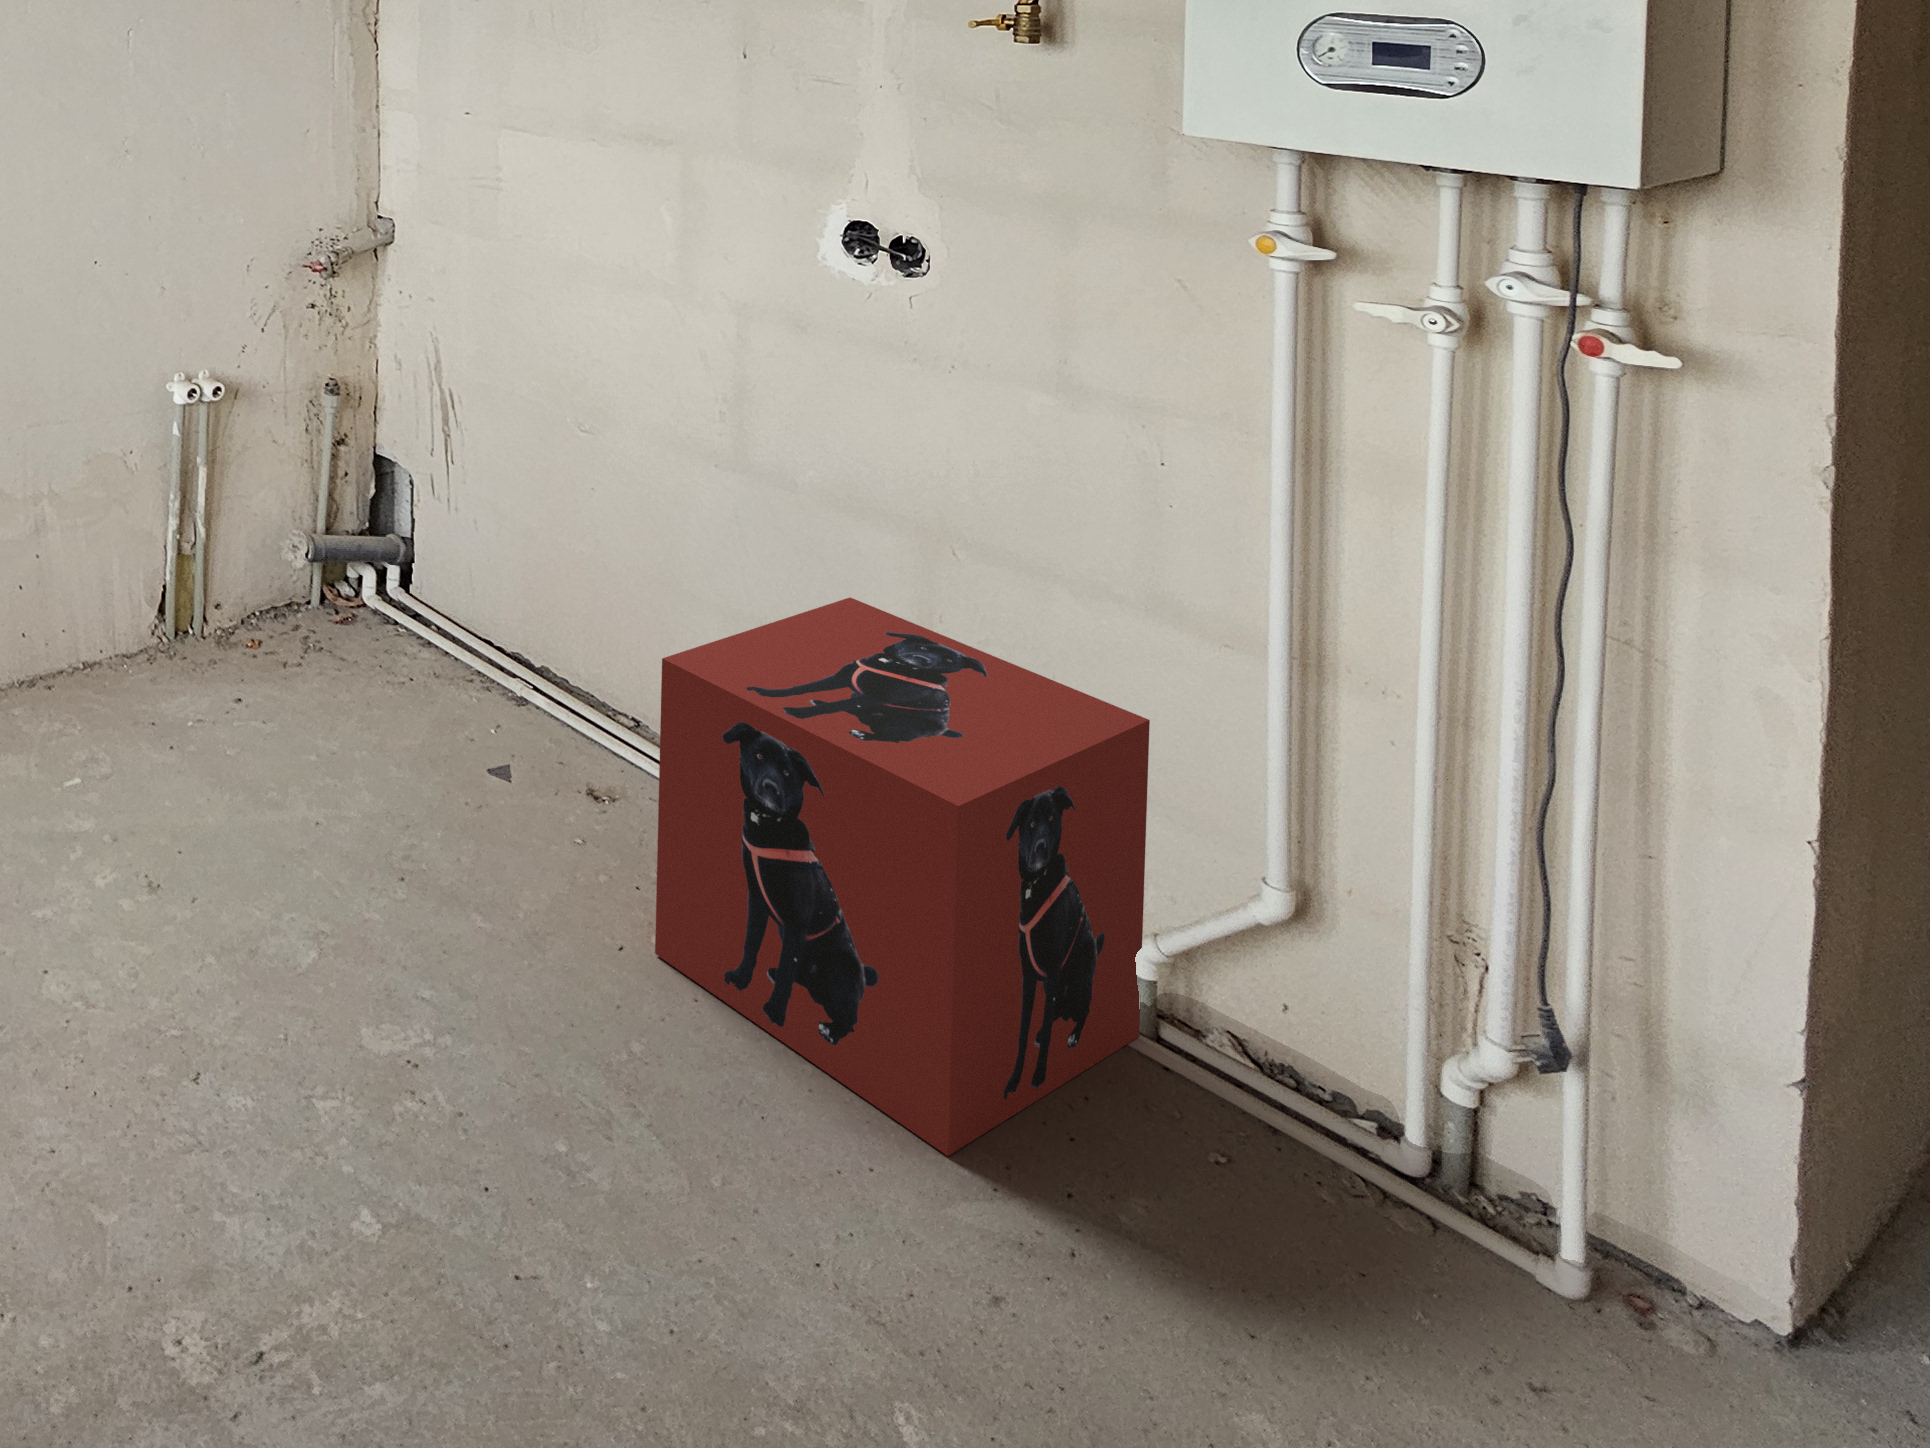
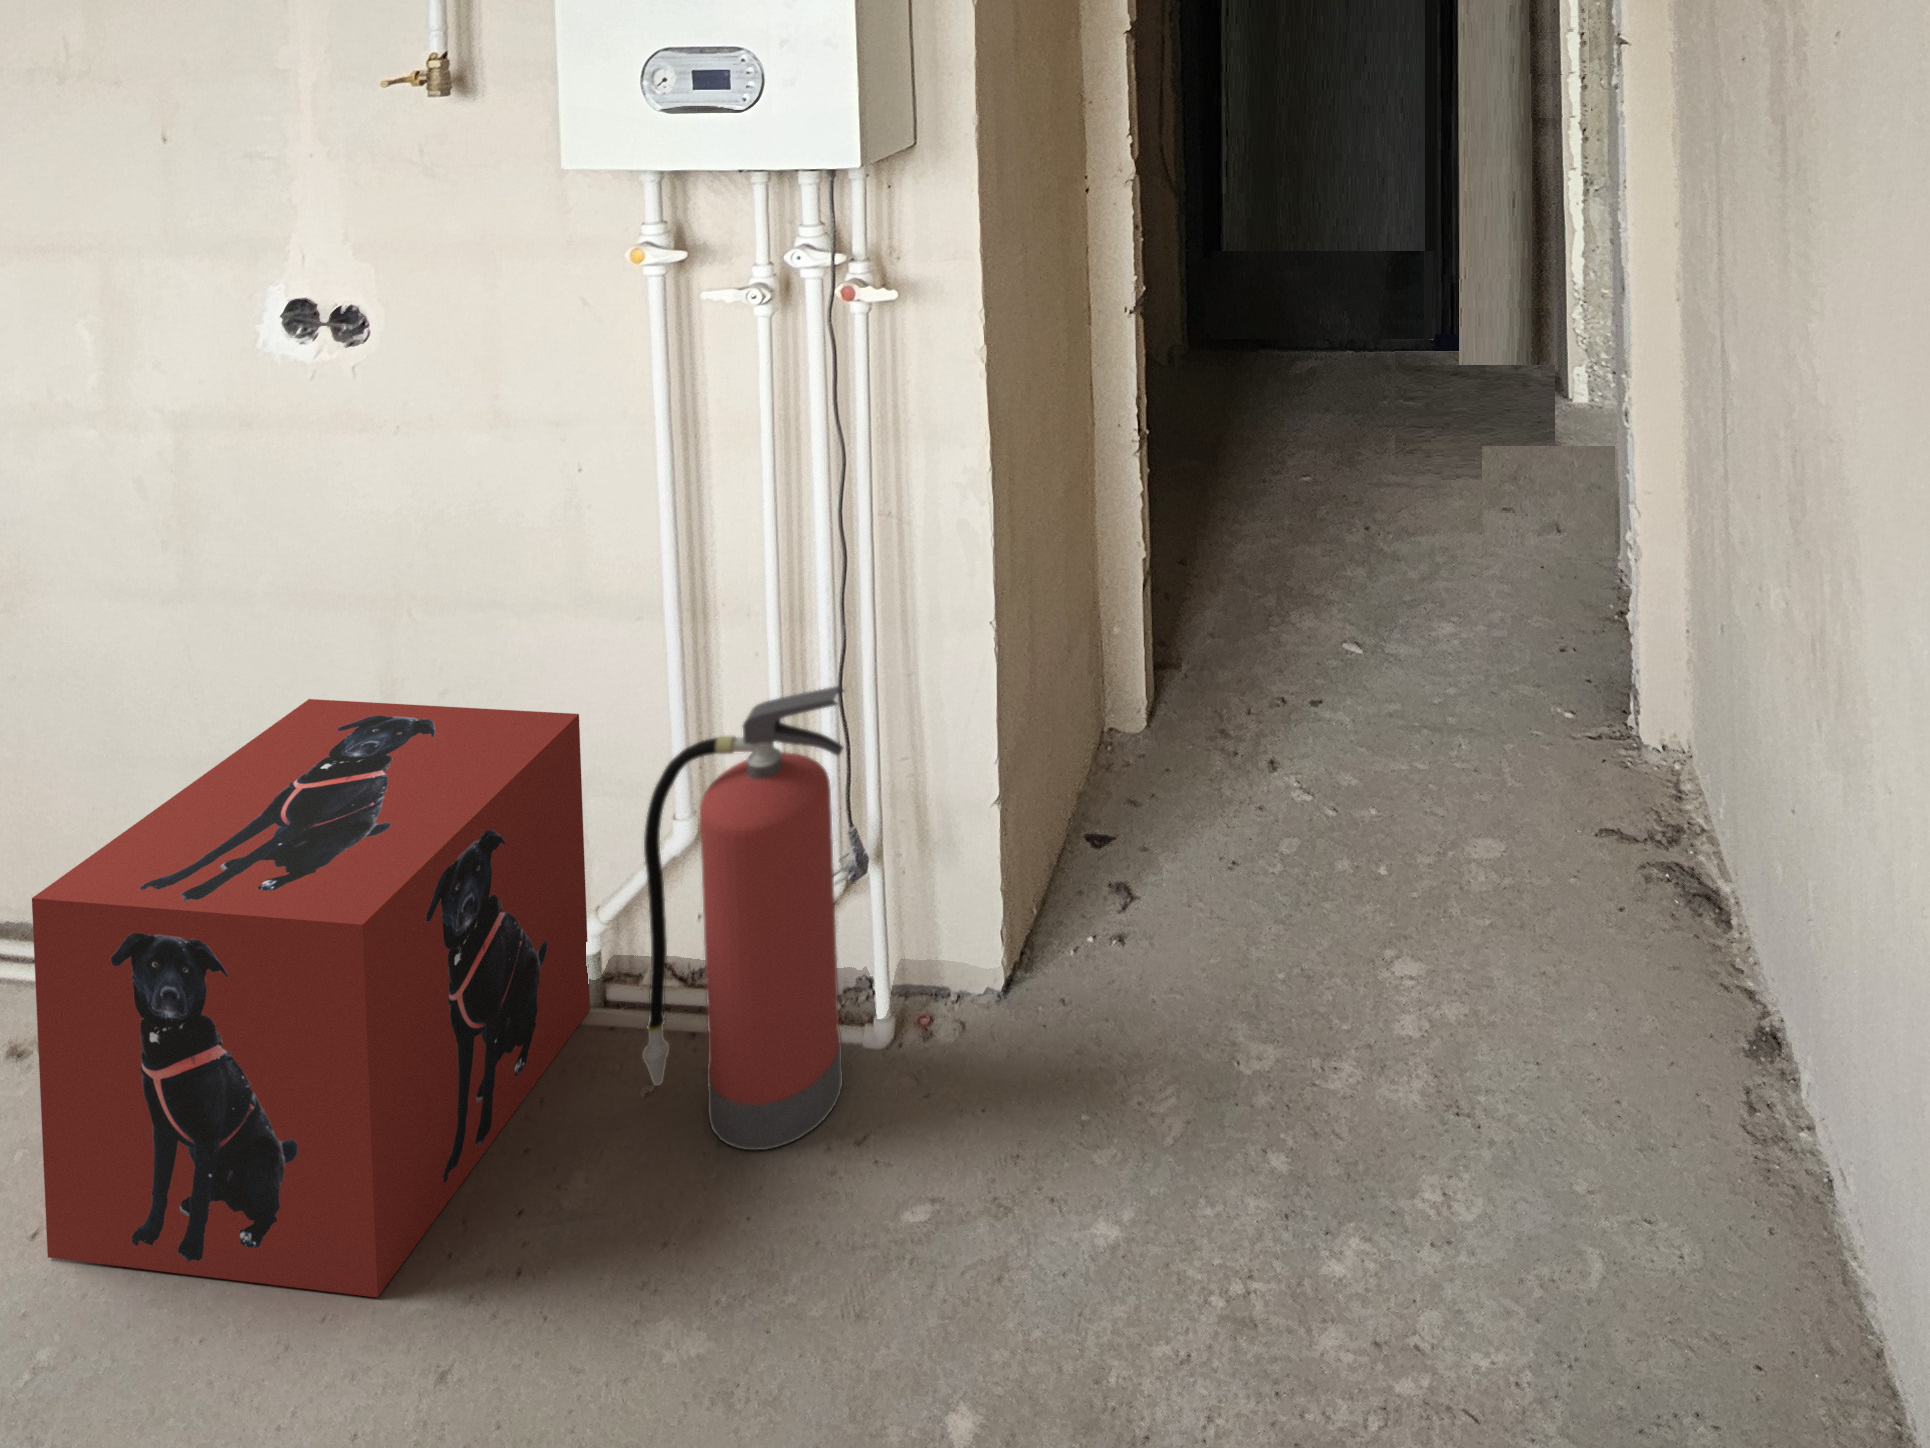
fire extinguisher: none [1223,793,1556,1318] -> present [642,686,844,1150]

